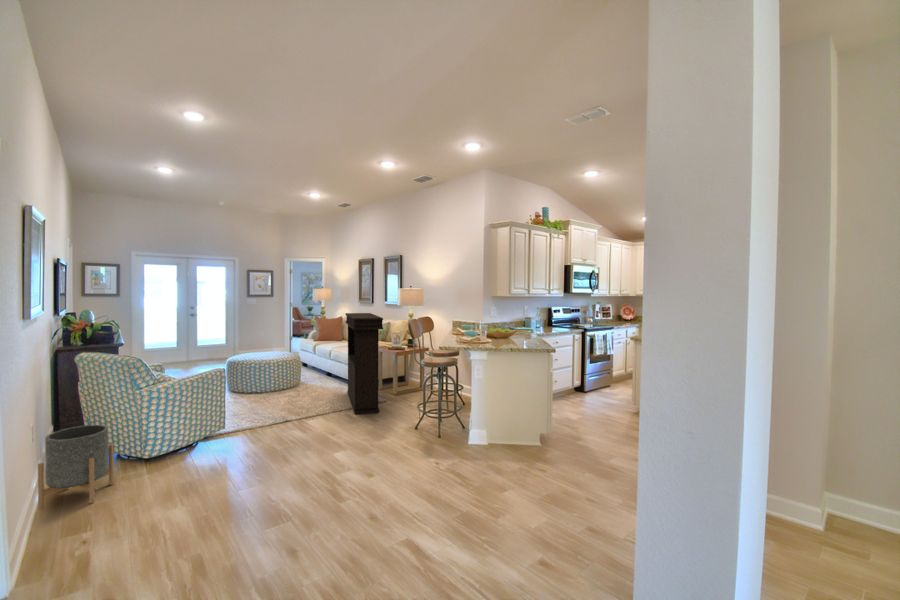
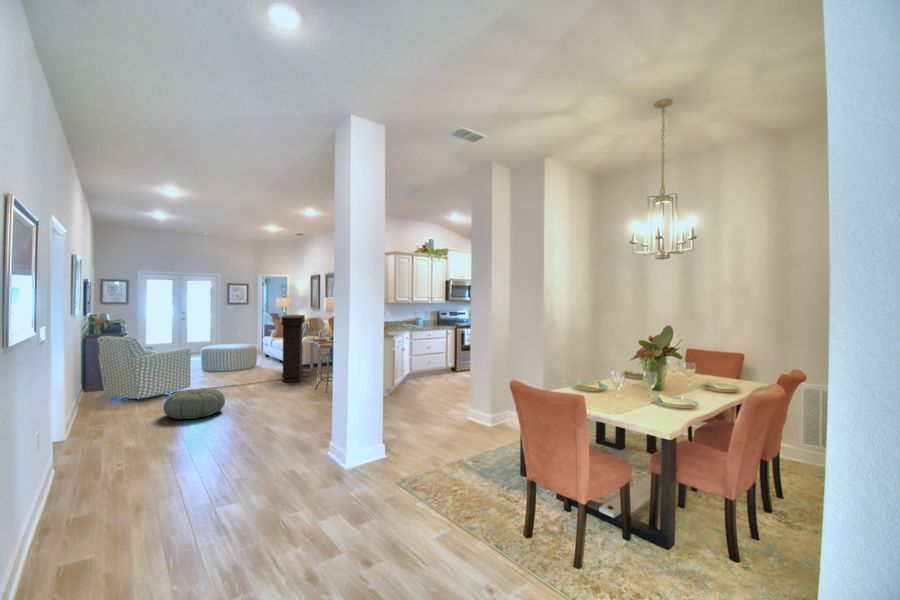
planter: present [38,425,114,510] -> none [77,375,118,417]
pouf: none [201,447,304,516] -> present [163,388,225,419]

